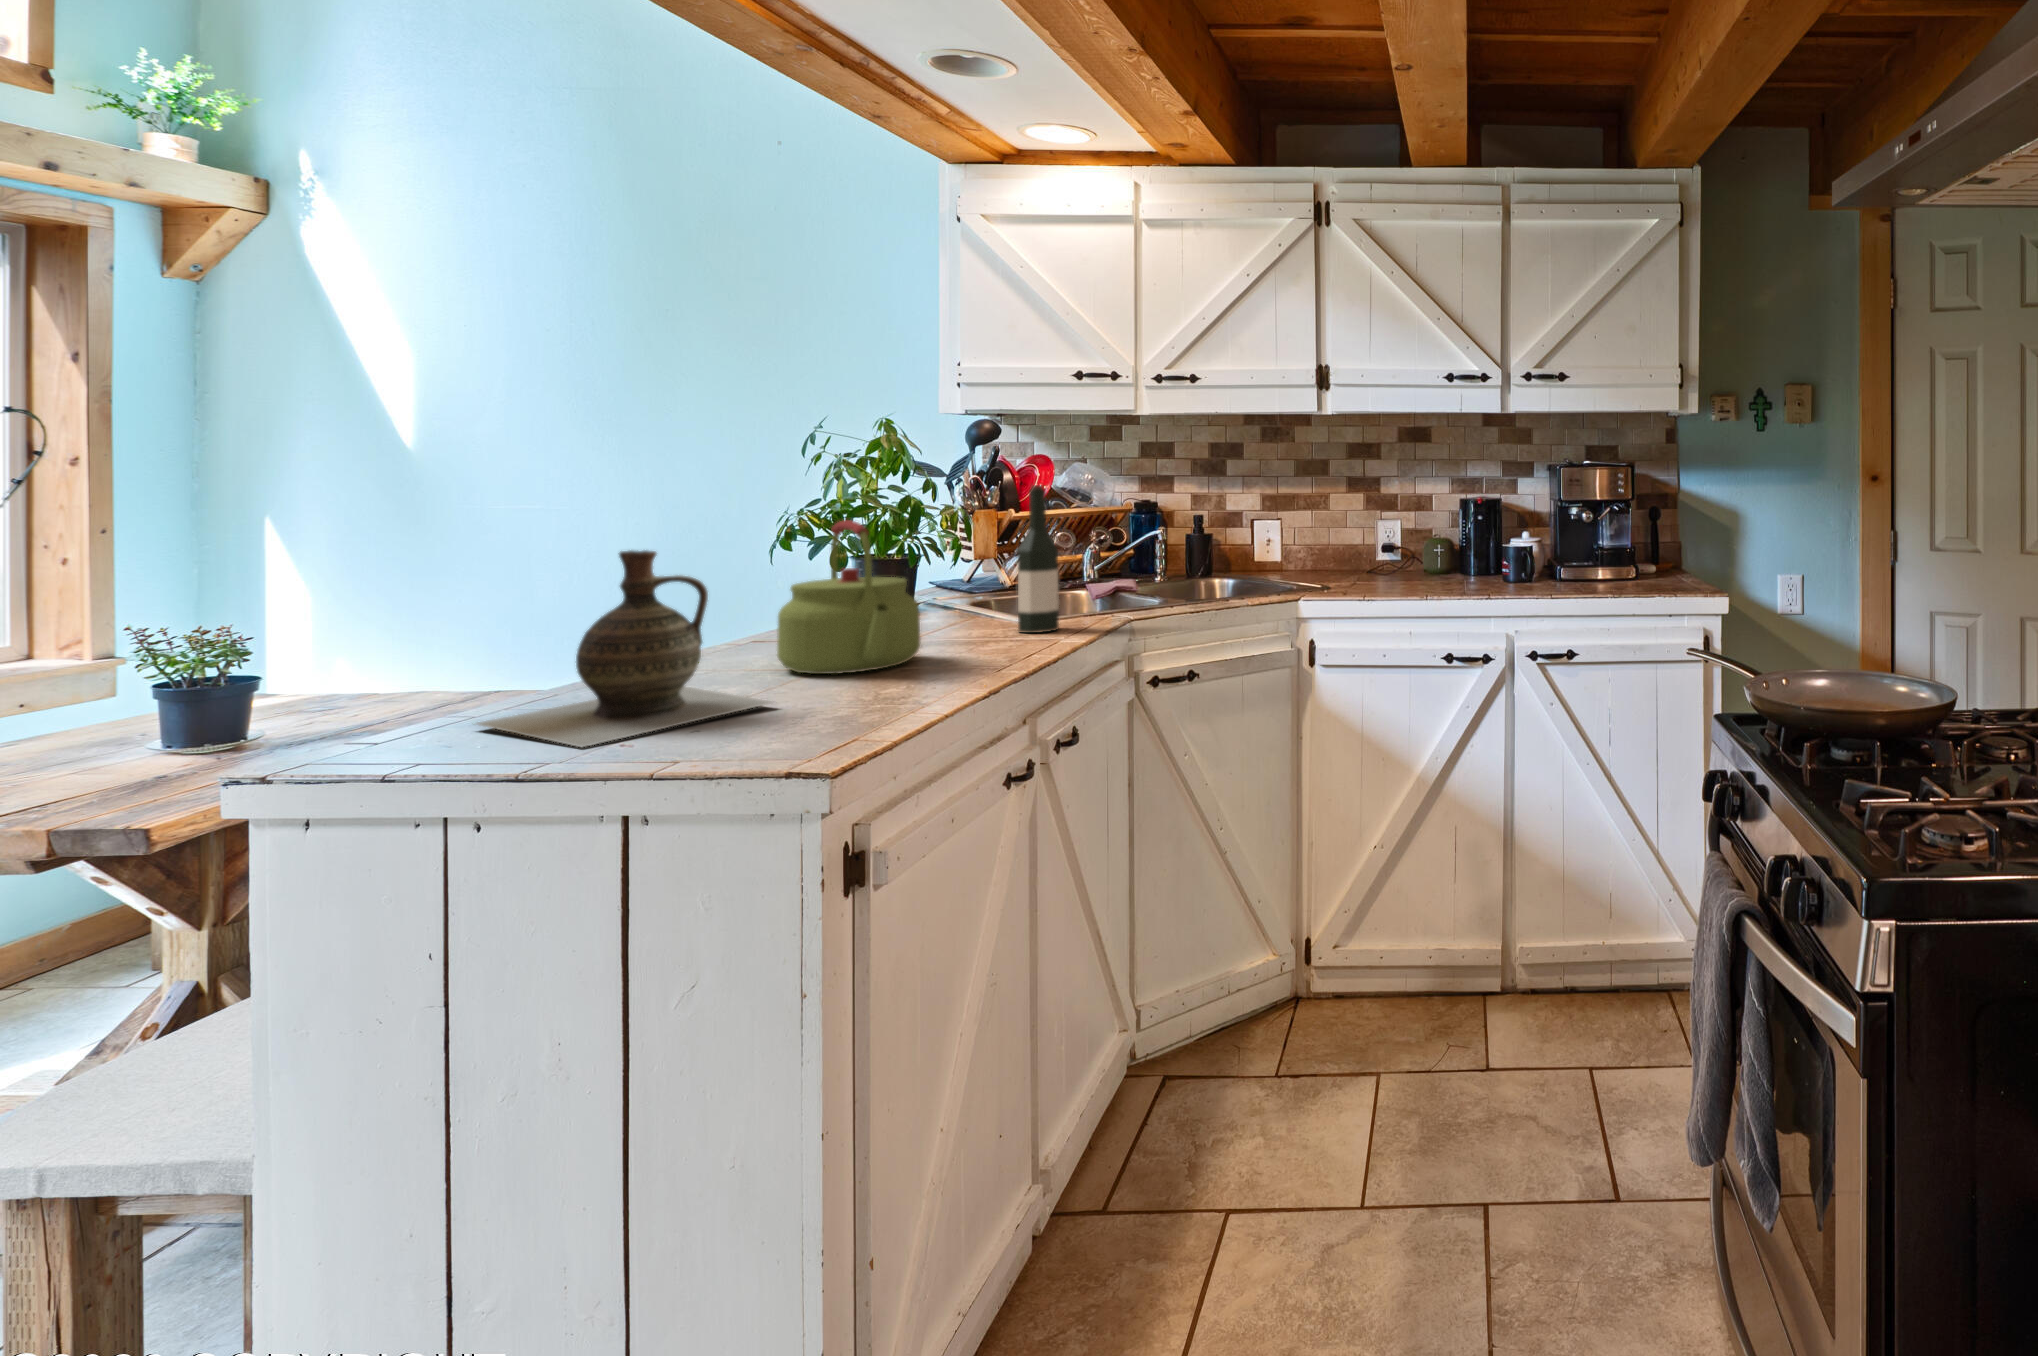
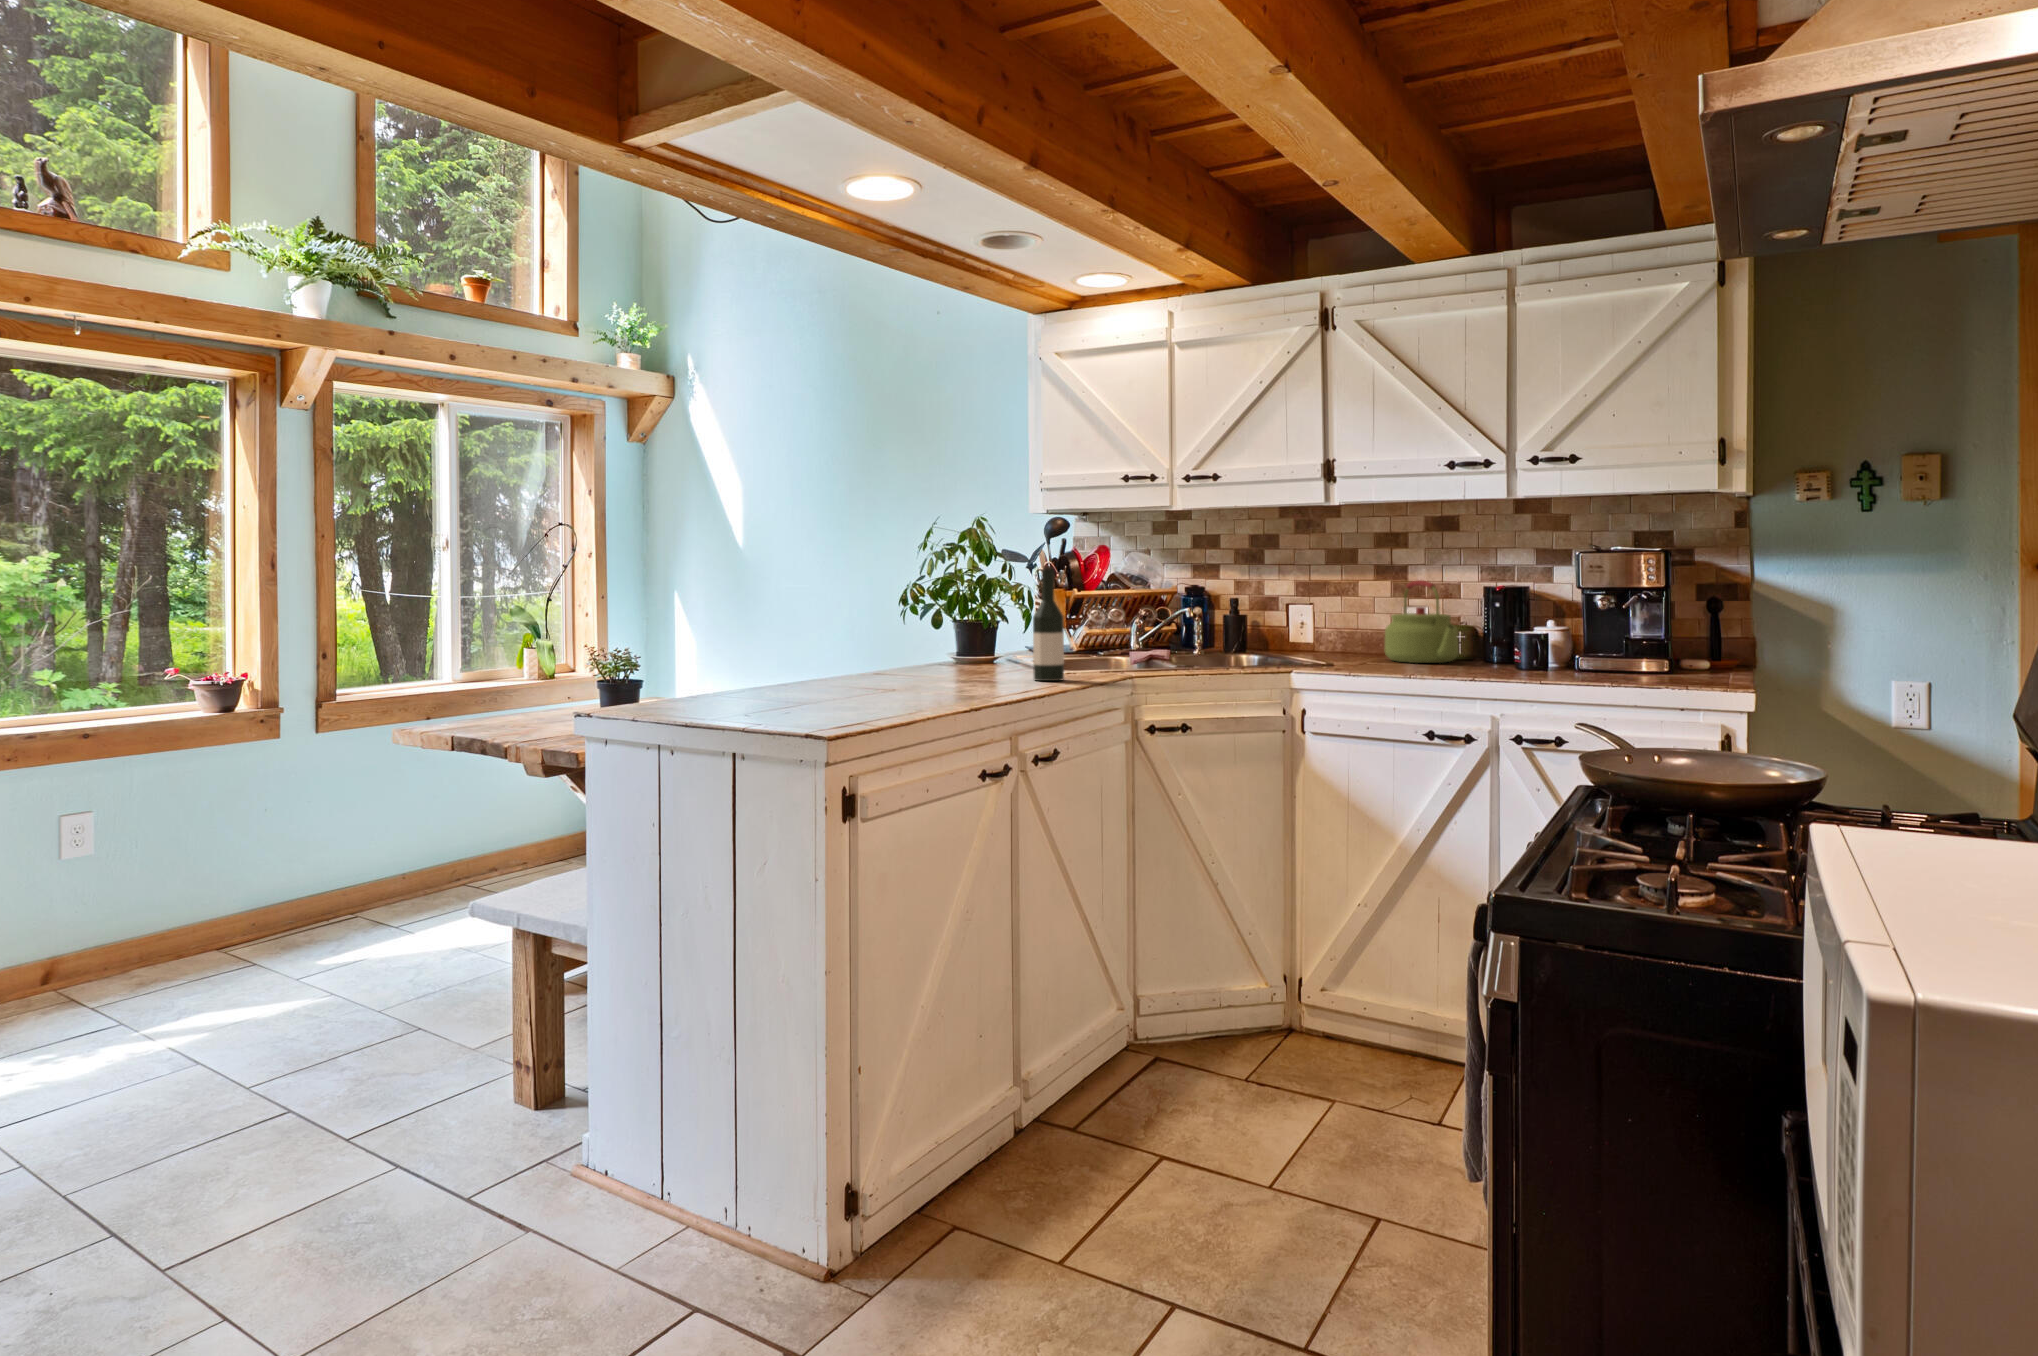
kettle: present [777,520,920,674] -> present [1385,580,1458,663]
ceramic jug: present [477,550,771,747] -> none [693,600,840,714]

